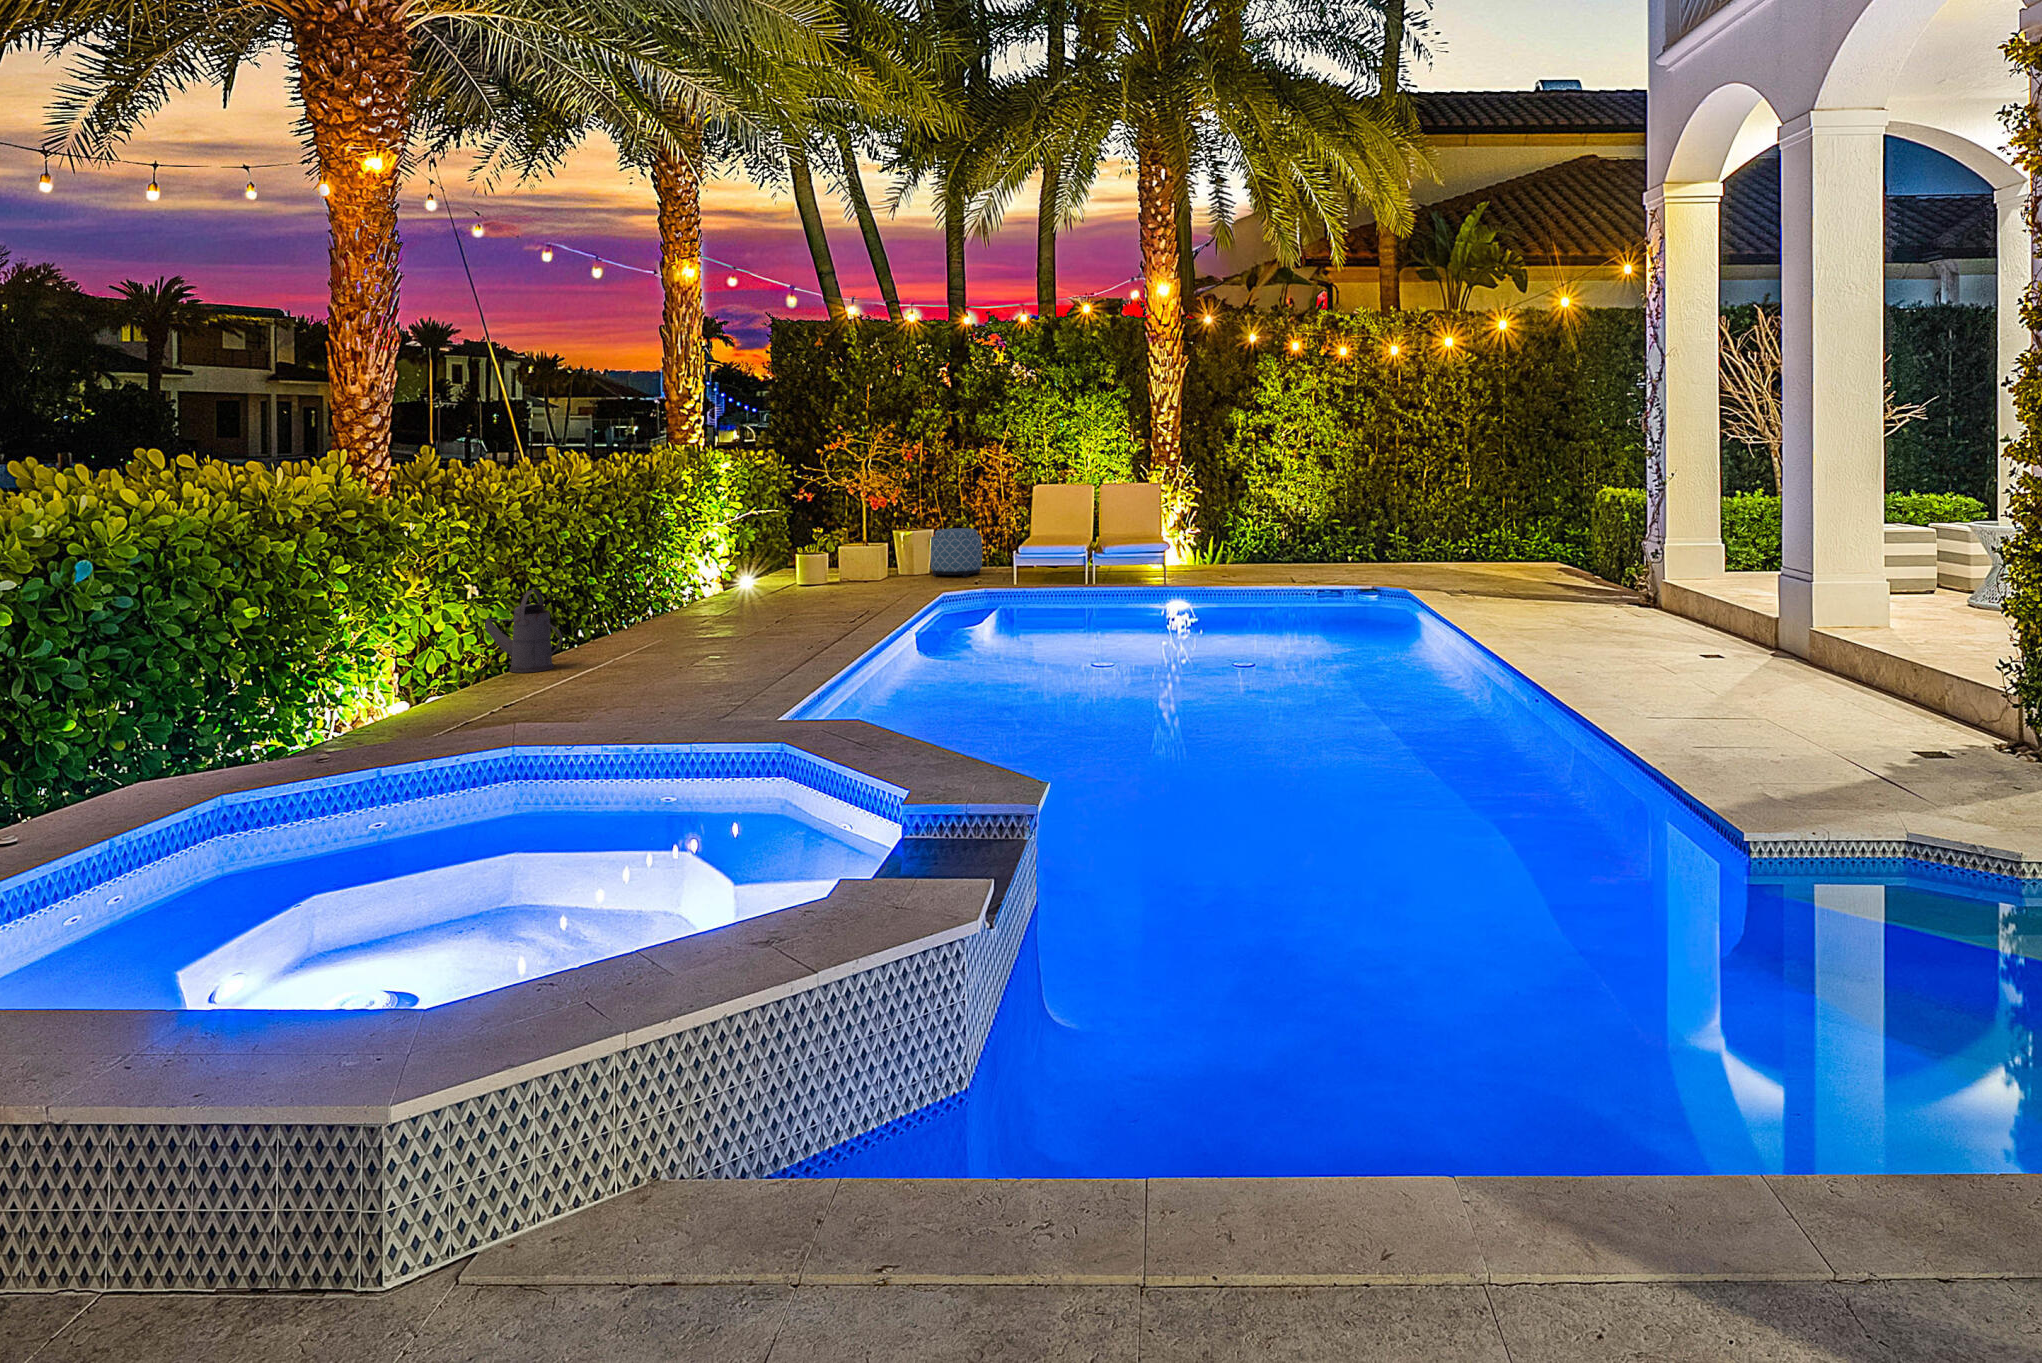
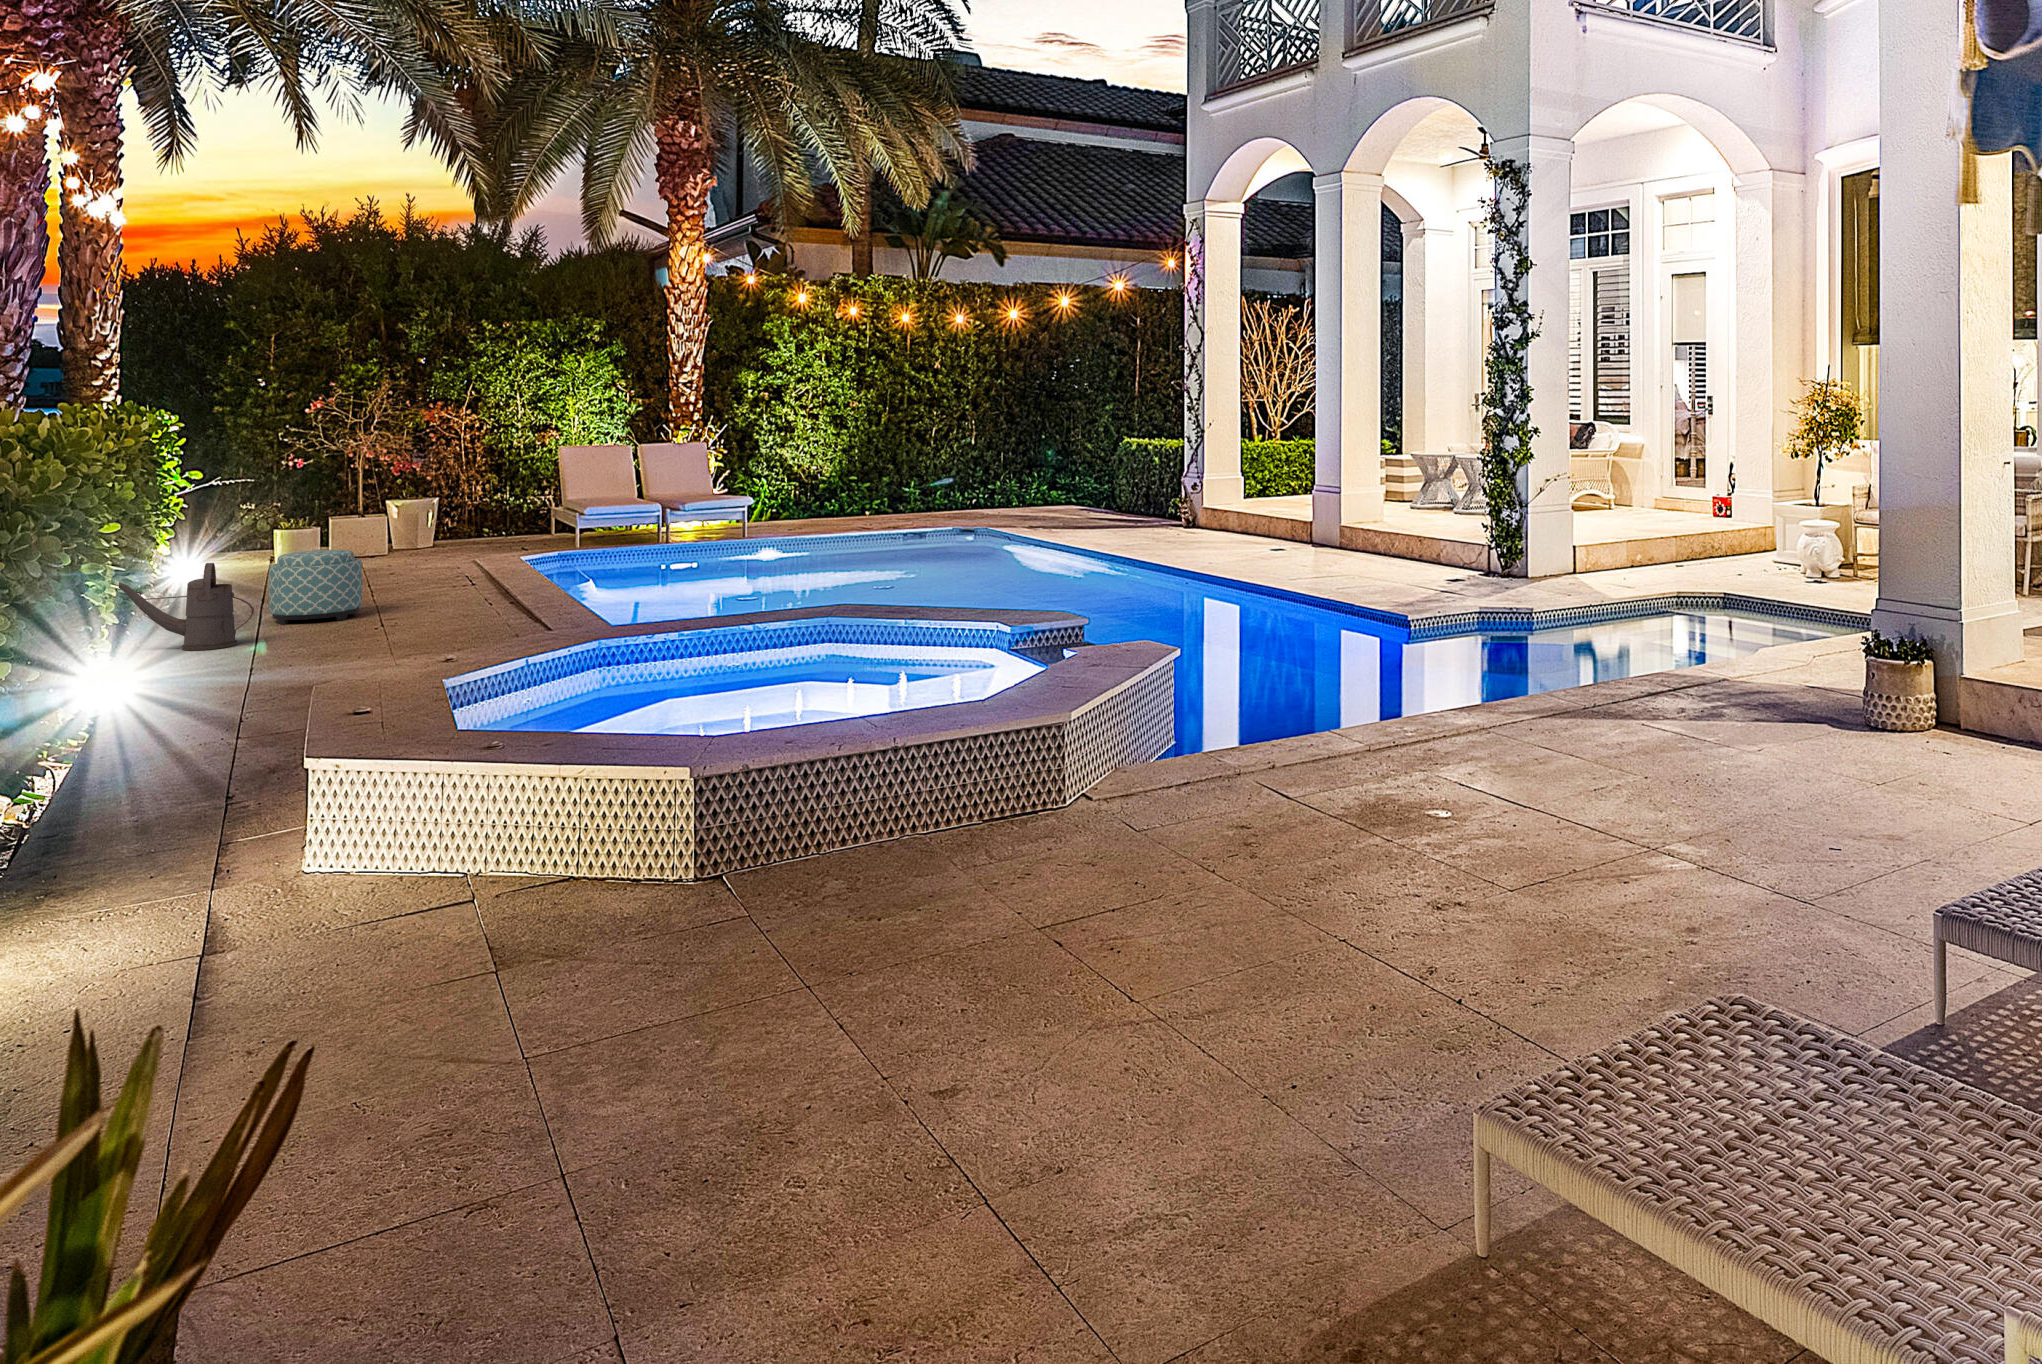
ottoman: present [931,528,982,577] -> present [269,550,362,624]

